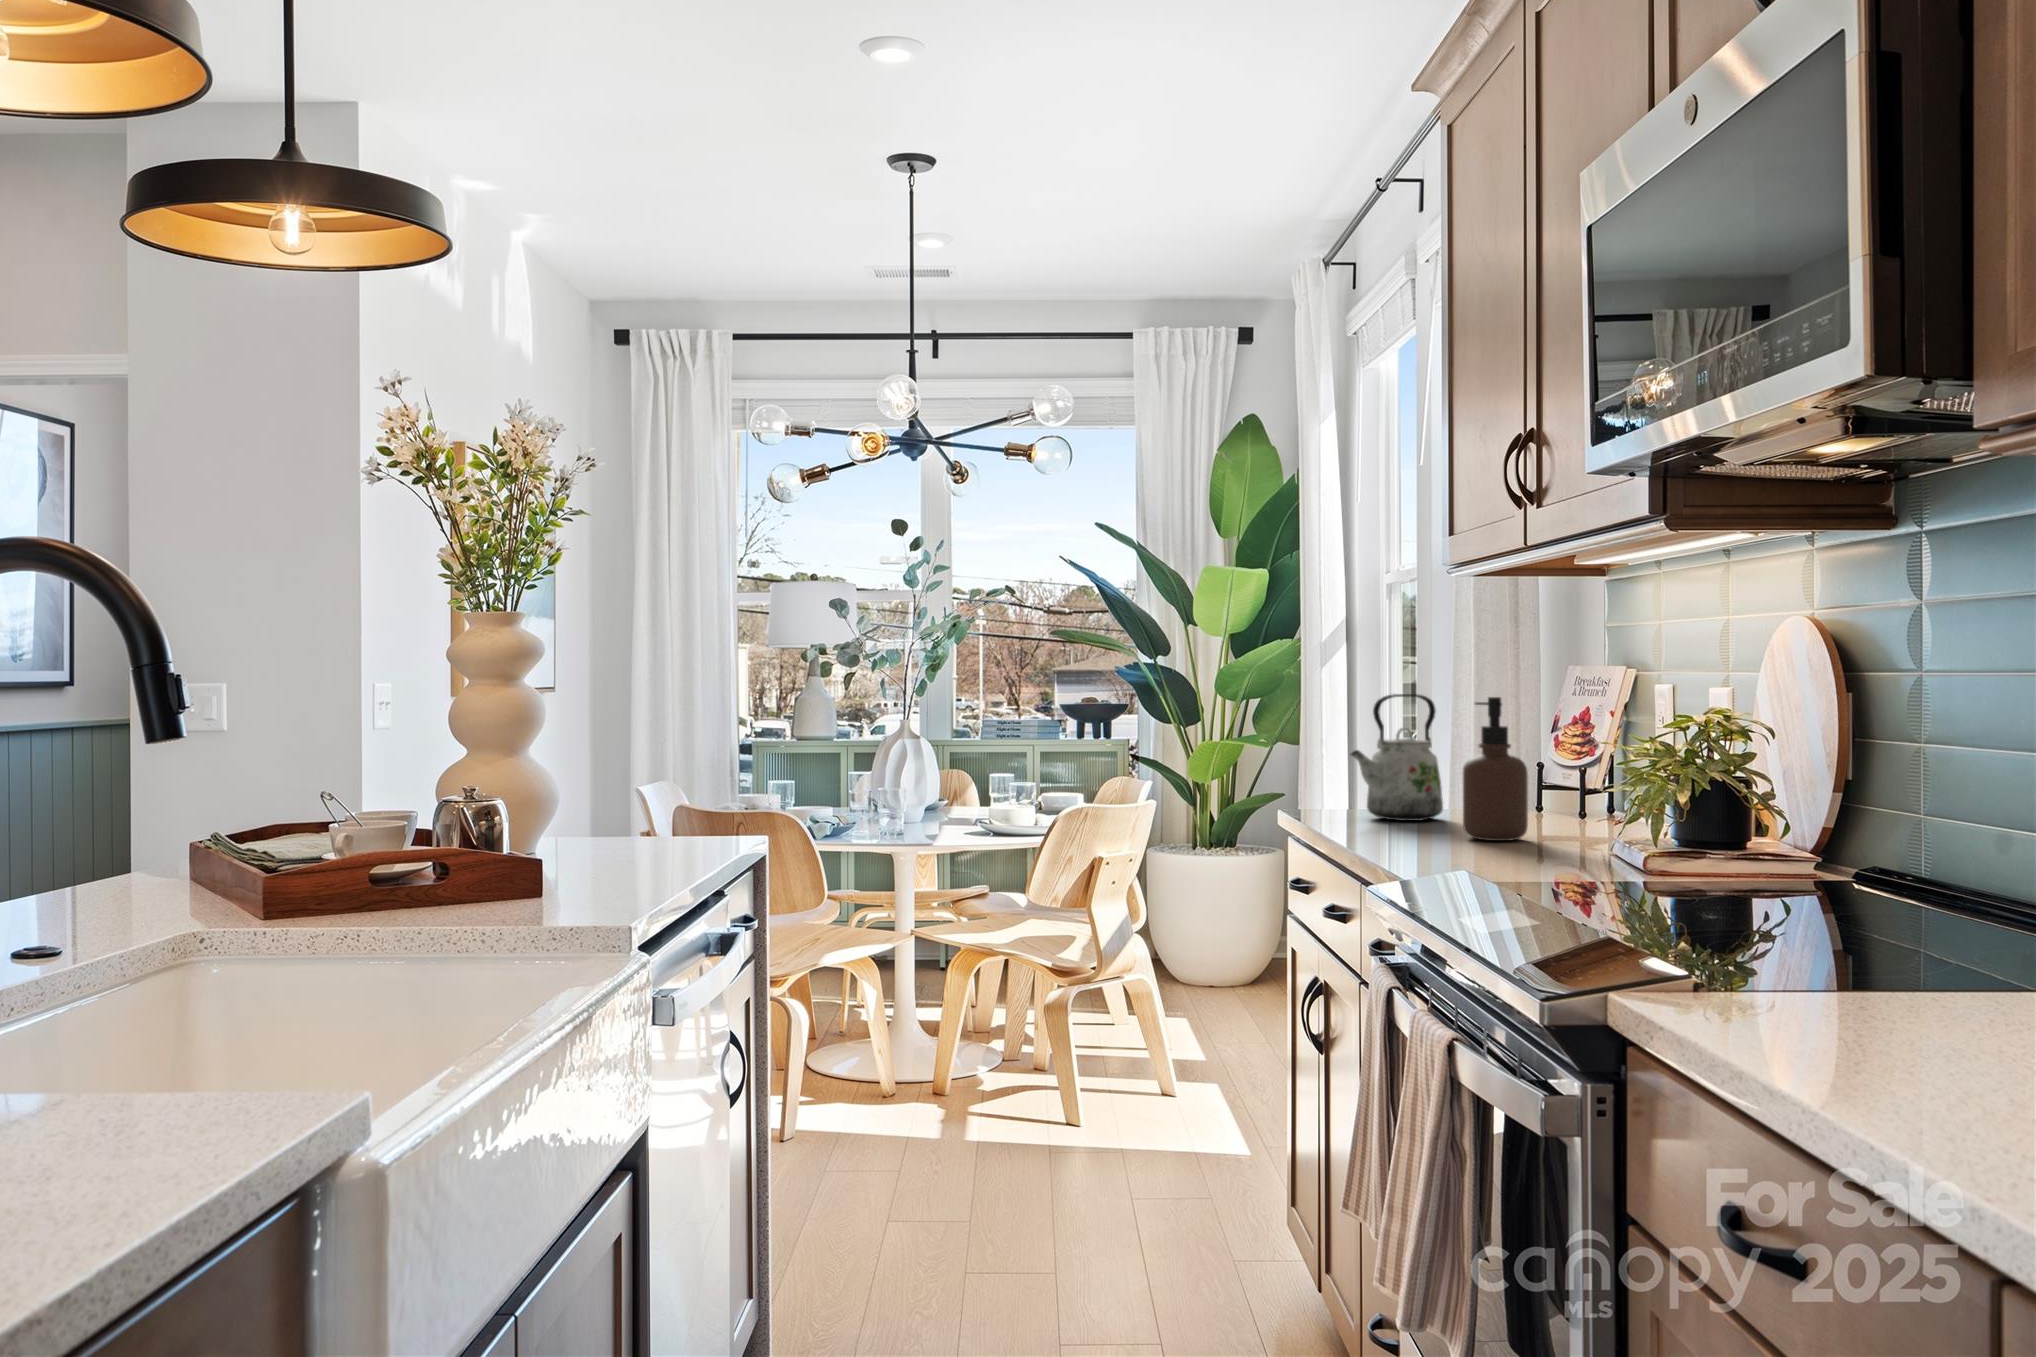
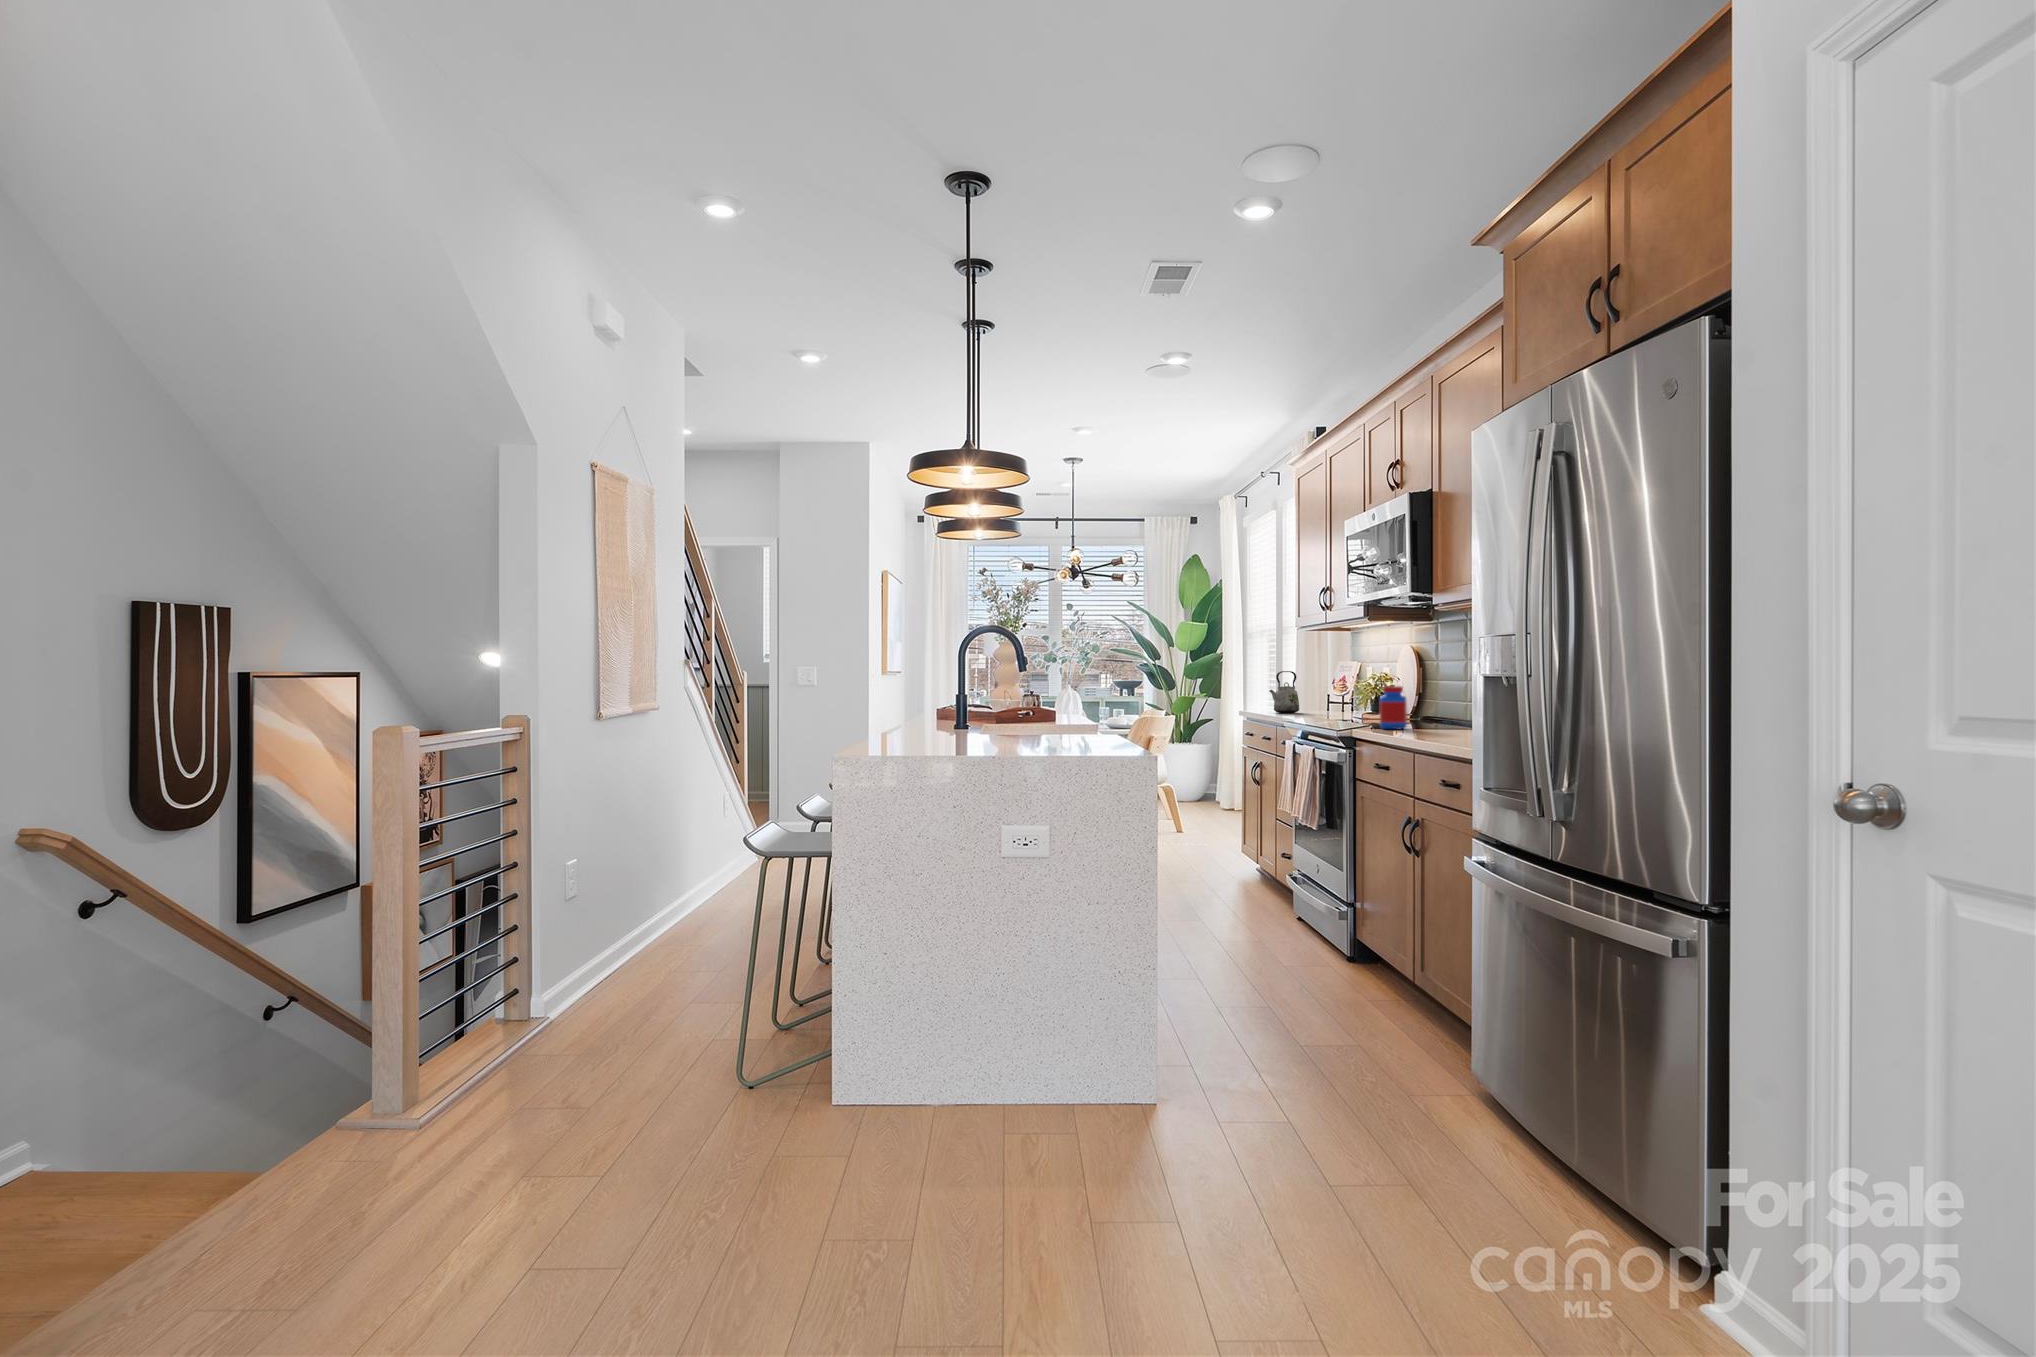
soap dispenser: present [1463,697,1528,841] -> none [1308,671,1328,715]
jar: none [1762,817,1915,1060] -> present [1380,686,1407,729]

